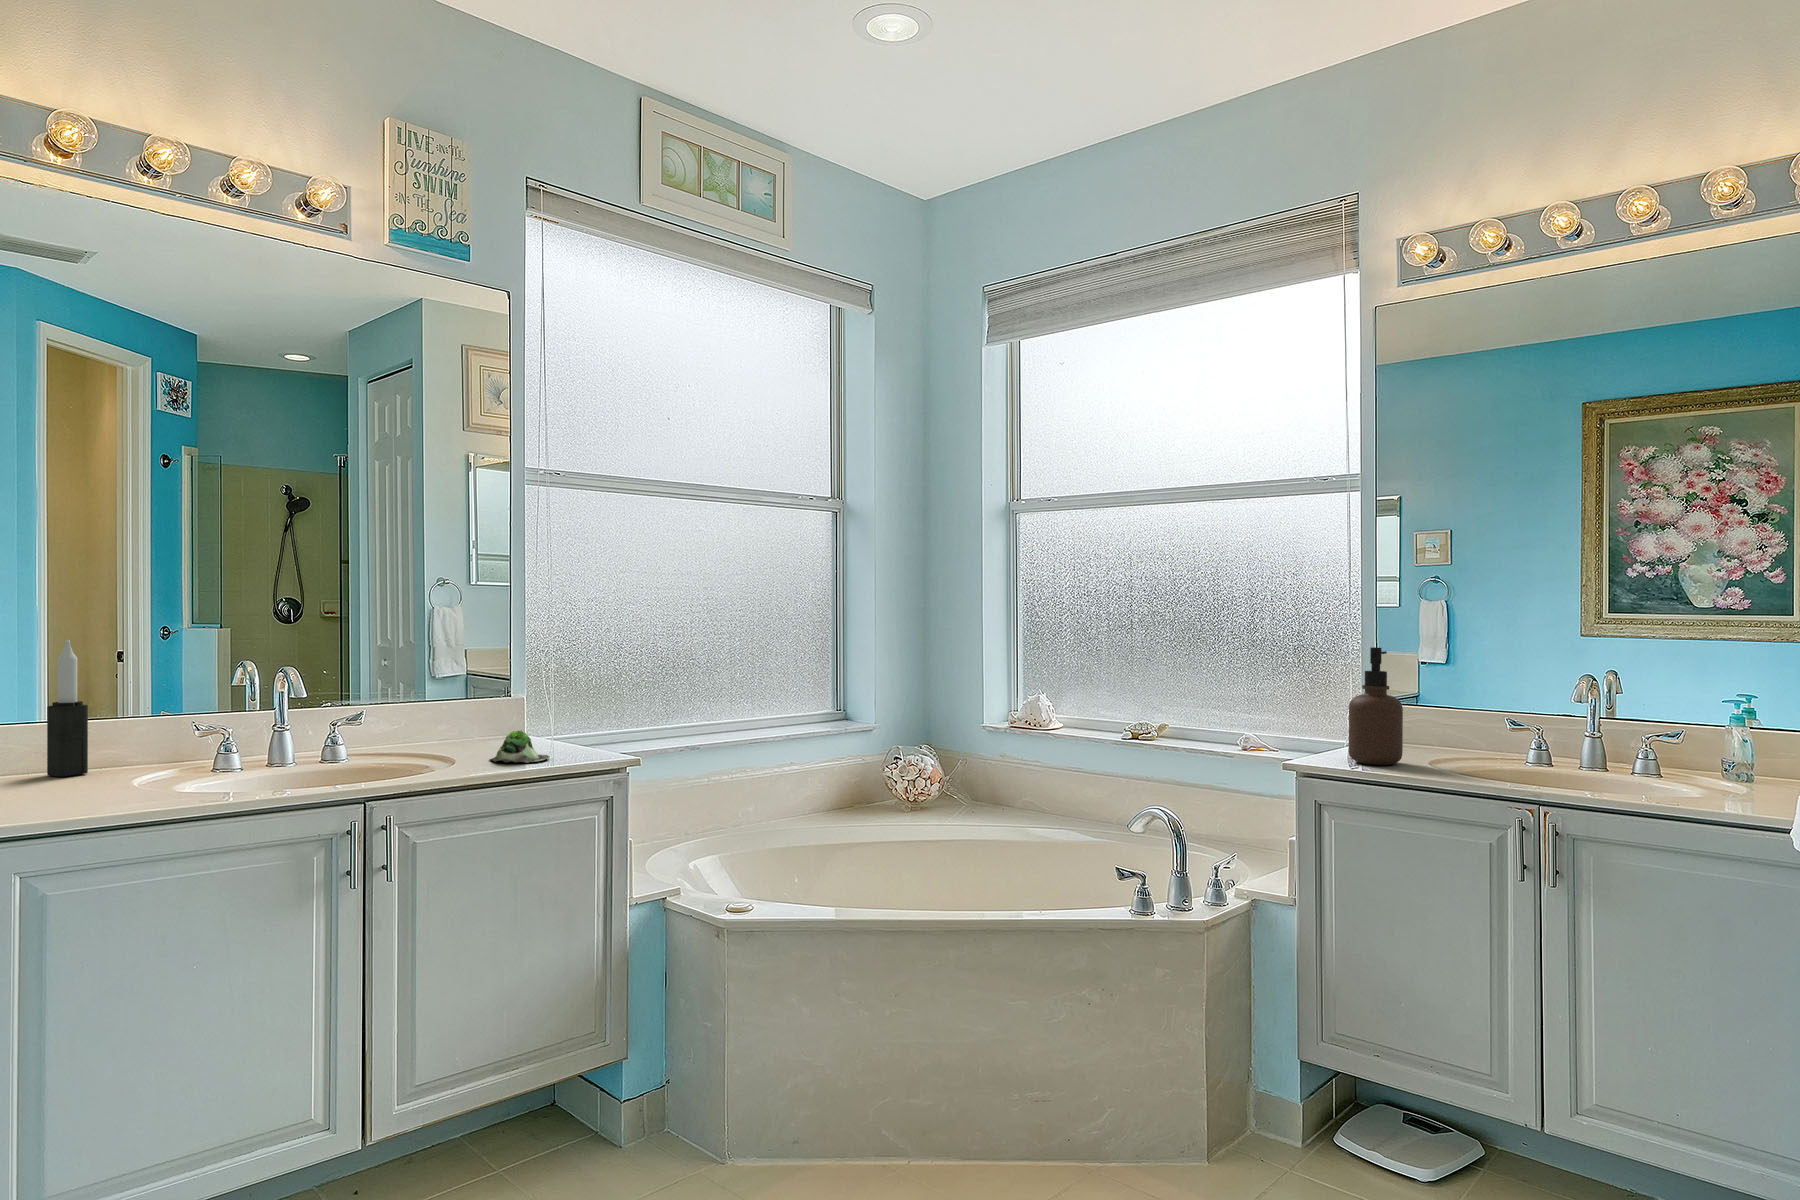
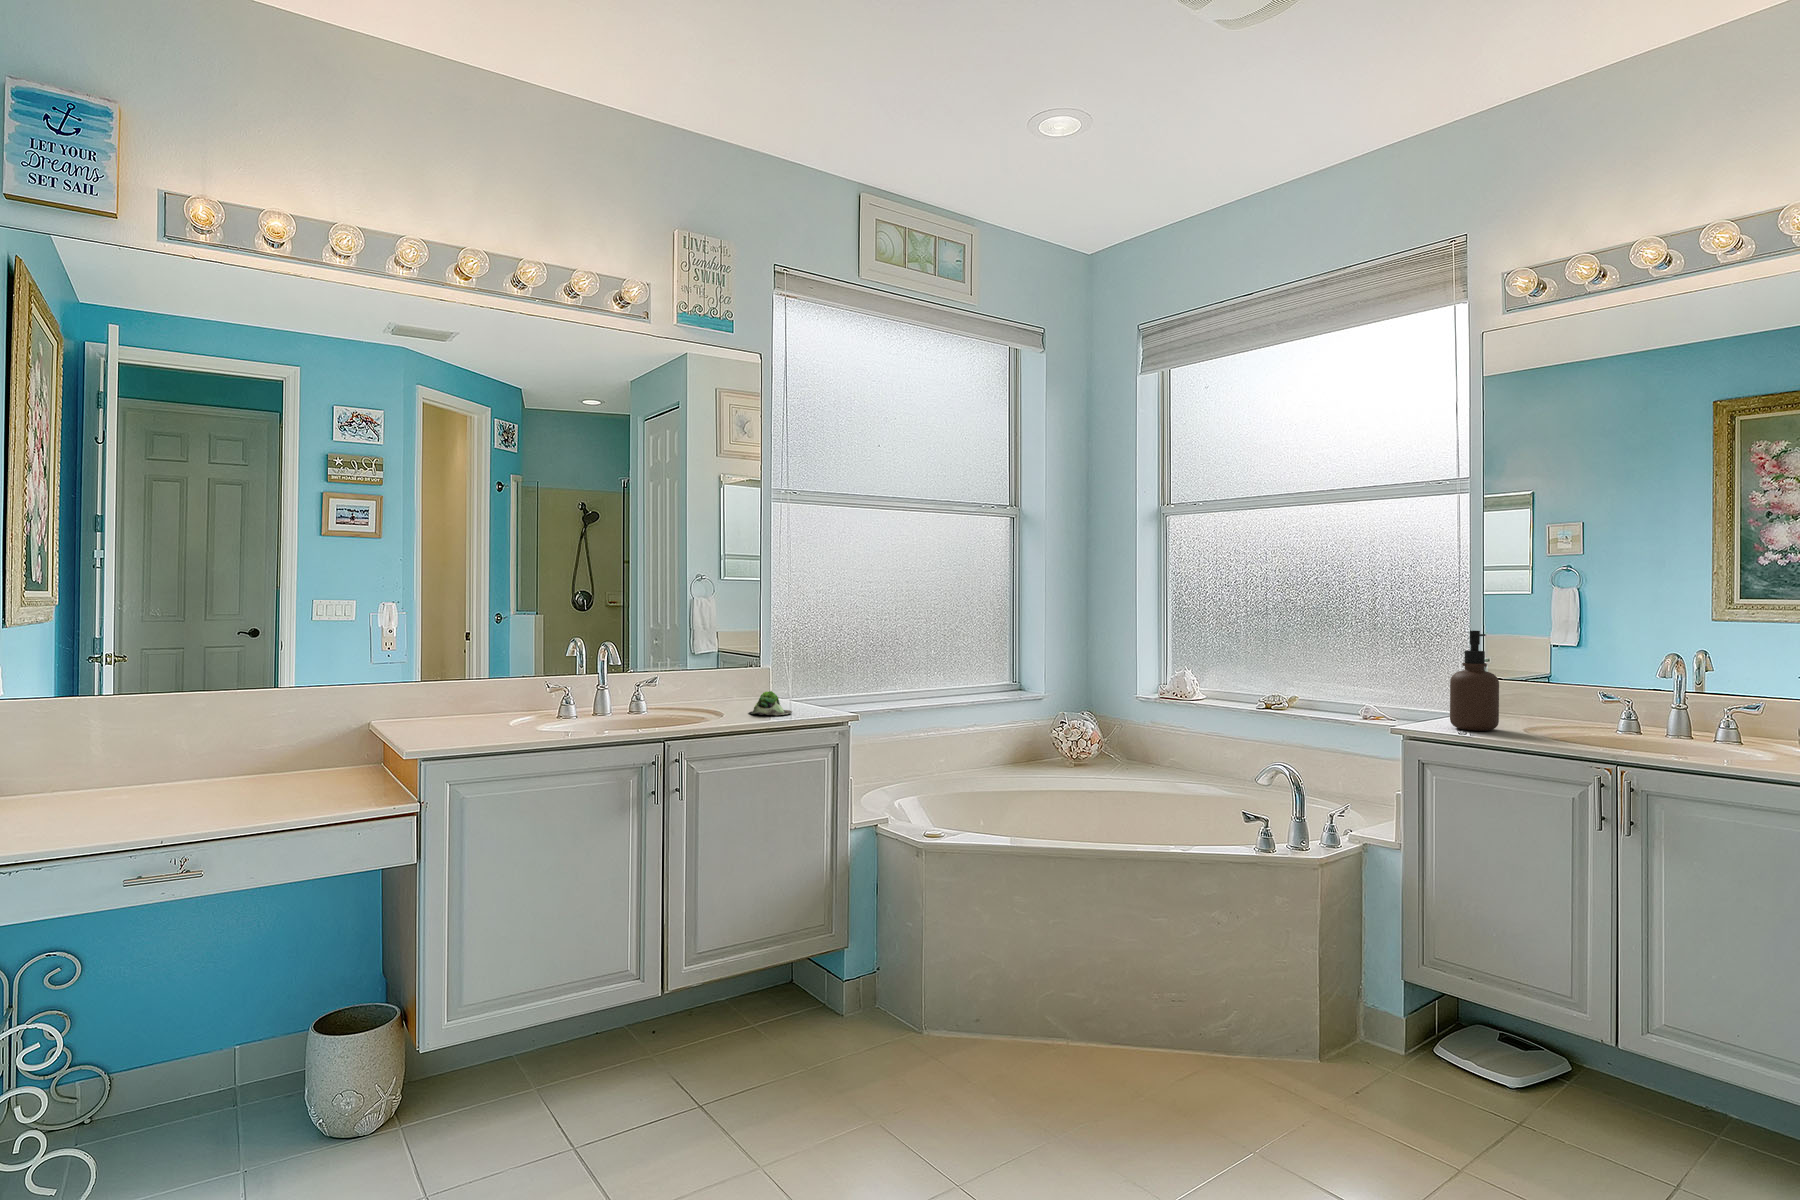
candle: present [47,640,88,777] -> none [452,621,478,717]

